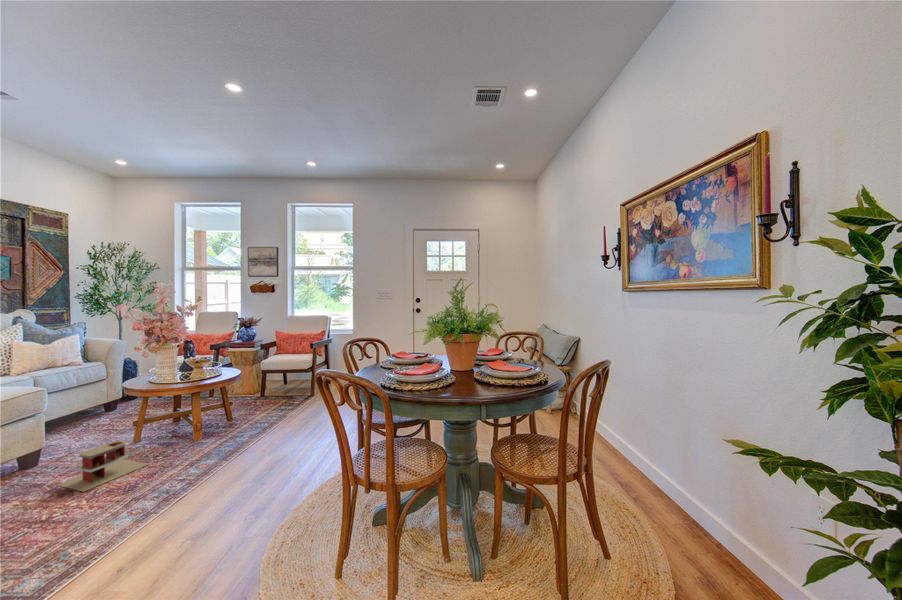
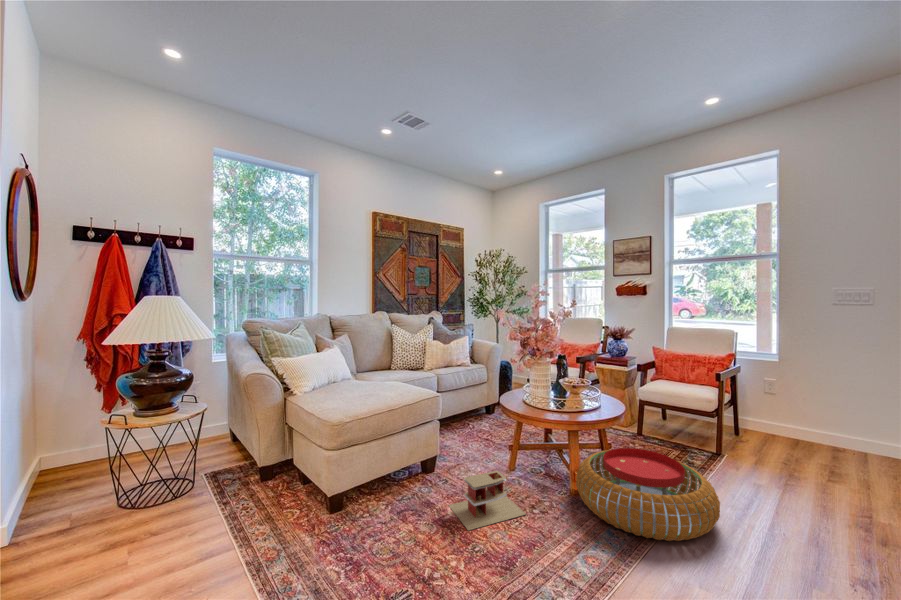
pouf: none [198,397,295,448] -> present [576,448,720,541]

